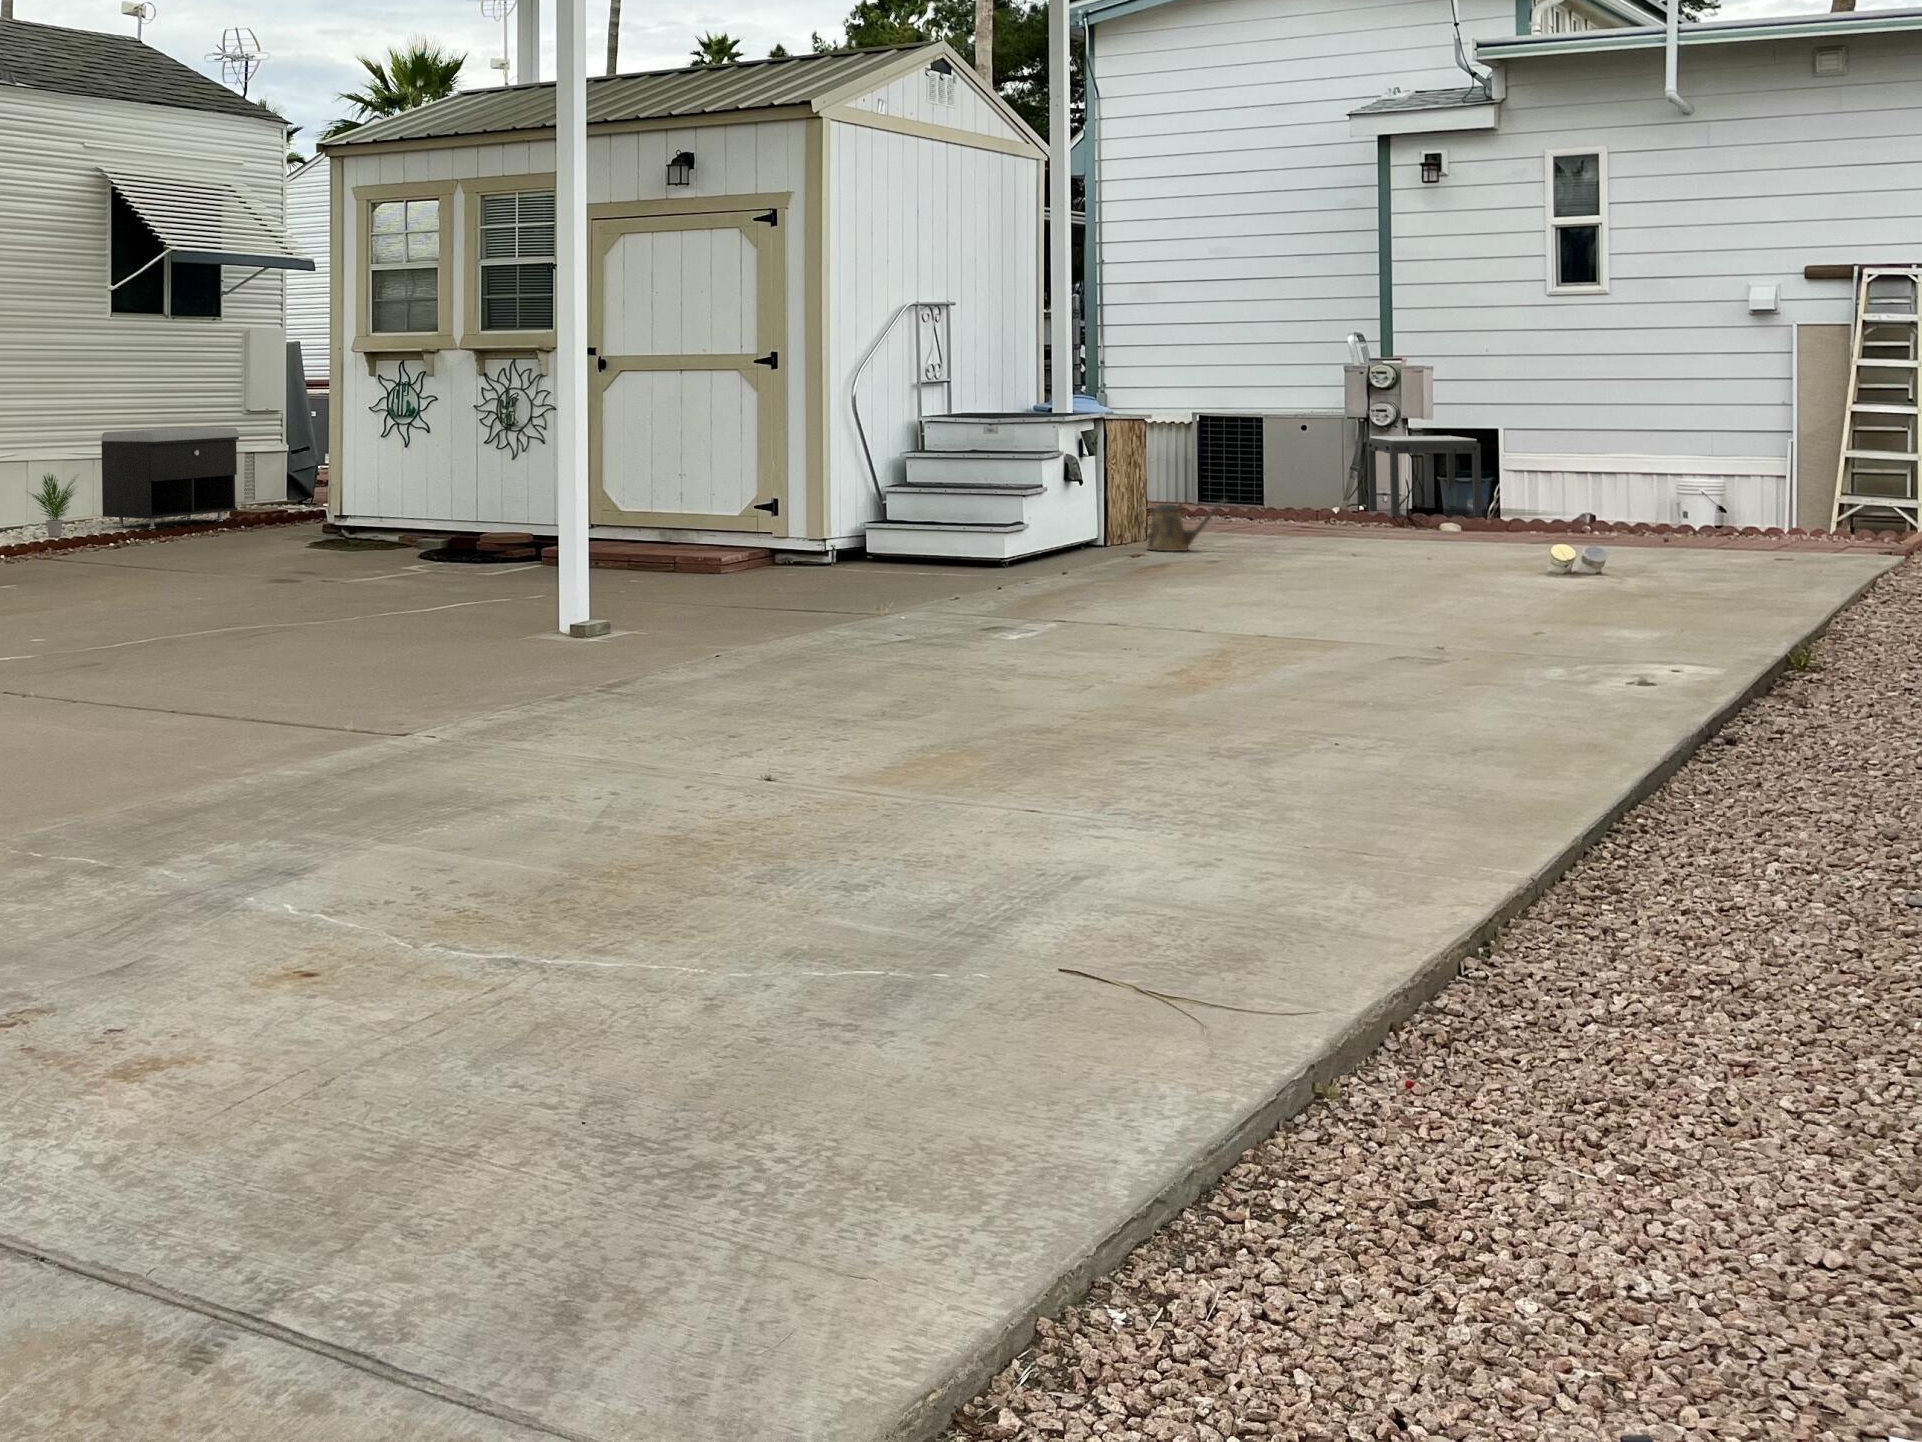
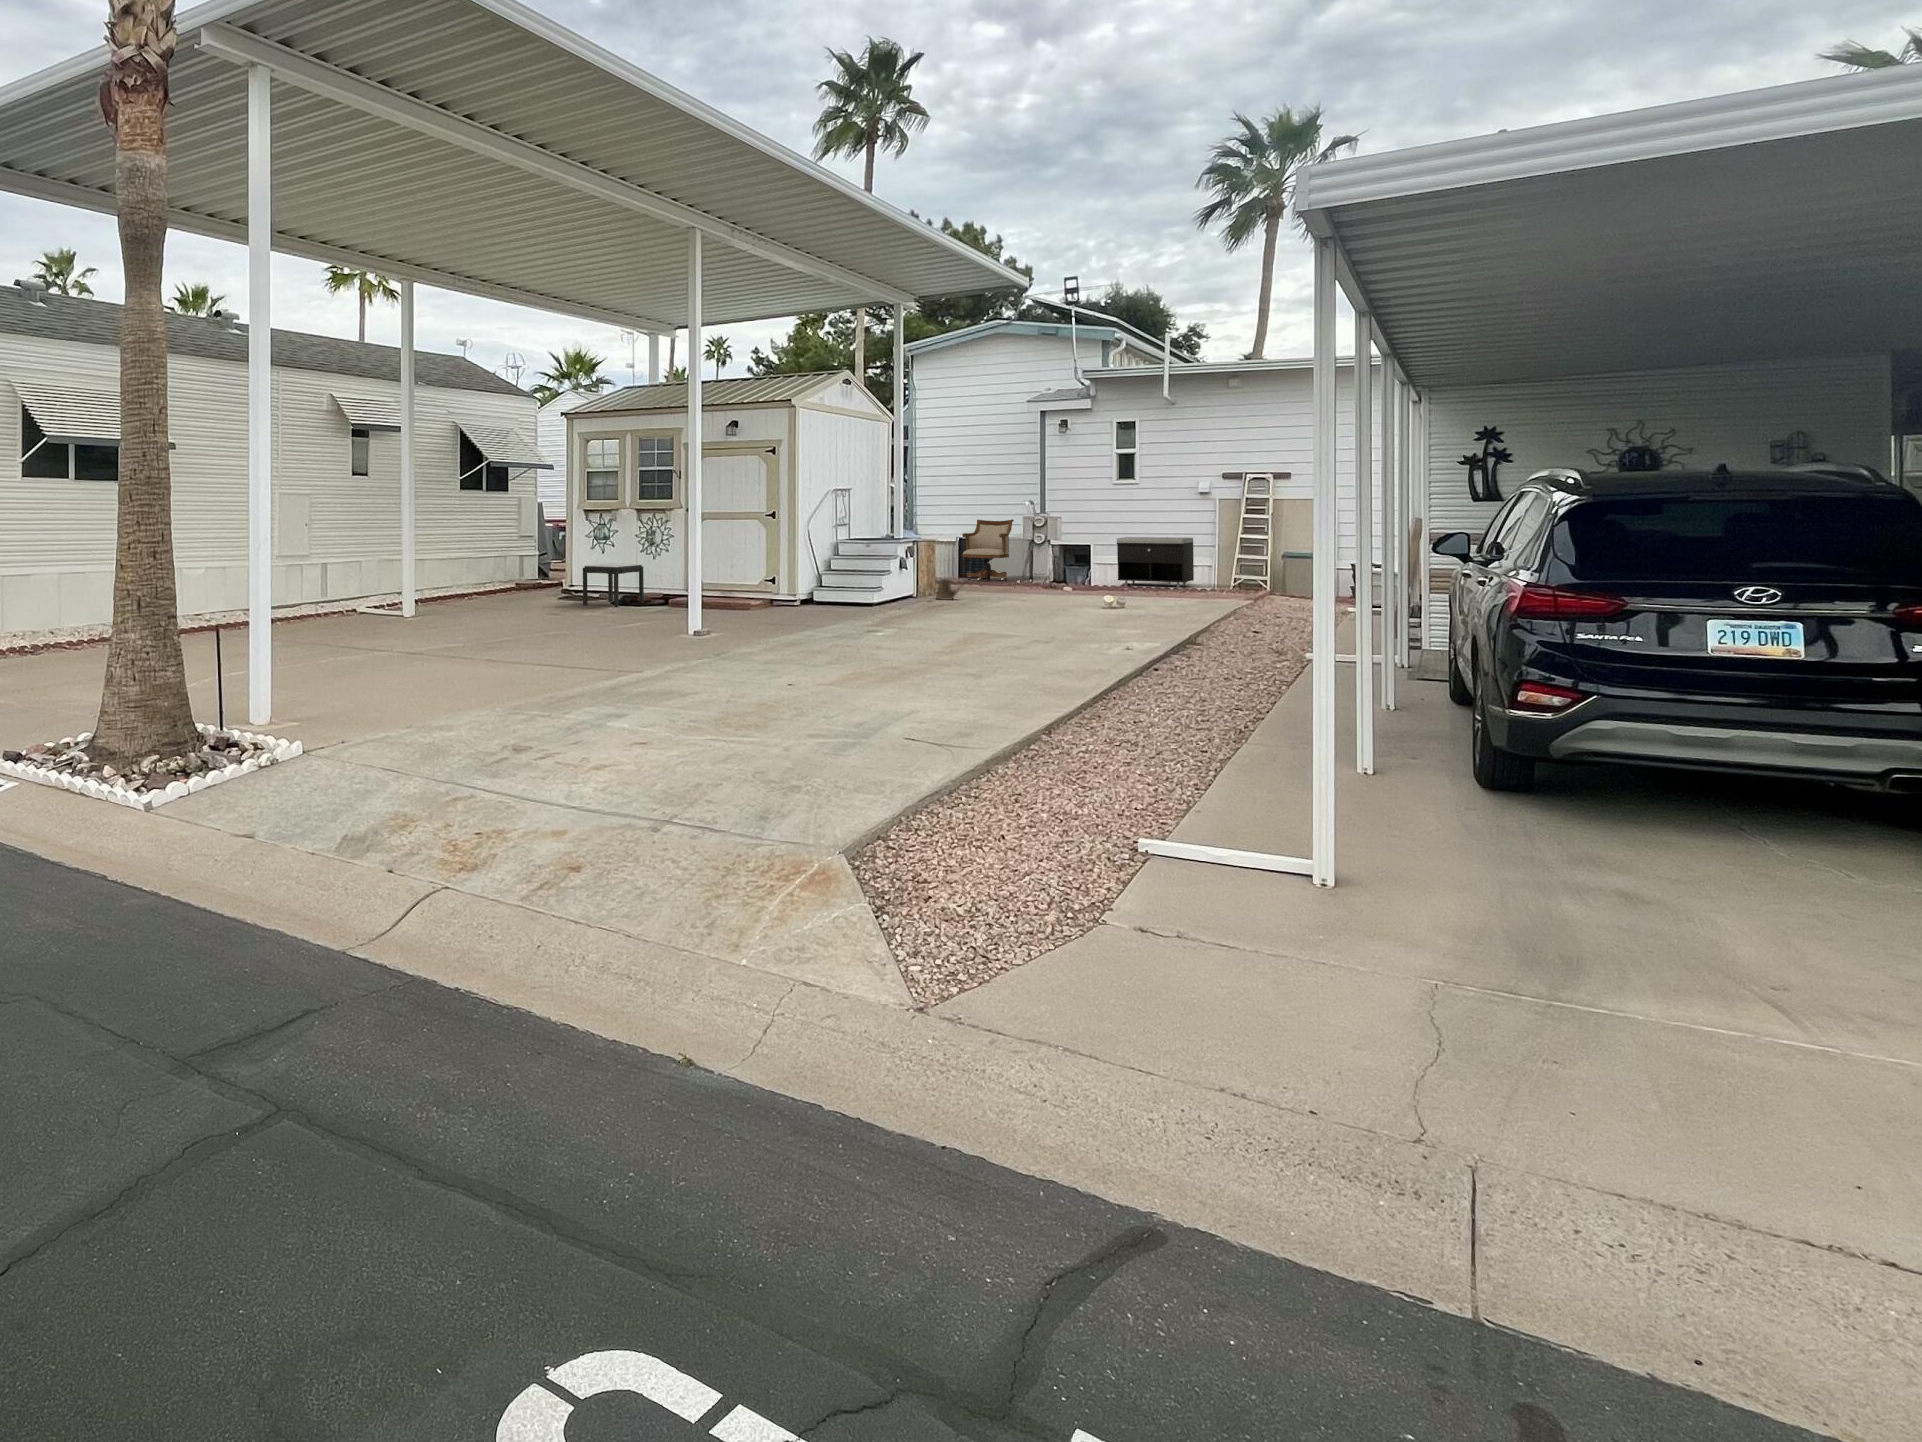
chair: none [1206,374,1320,510] -> present [962,519,1014,581]
storage bench: present [102,428,239,528] -> present [1117,537,1194,587]
side table: present [1367,436,1482,517] -> present [583,563,644,607]
potted plant: present [32,473,74,537] -> none [419,565,447,595]

